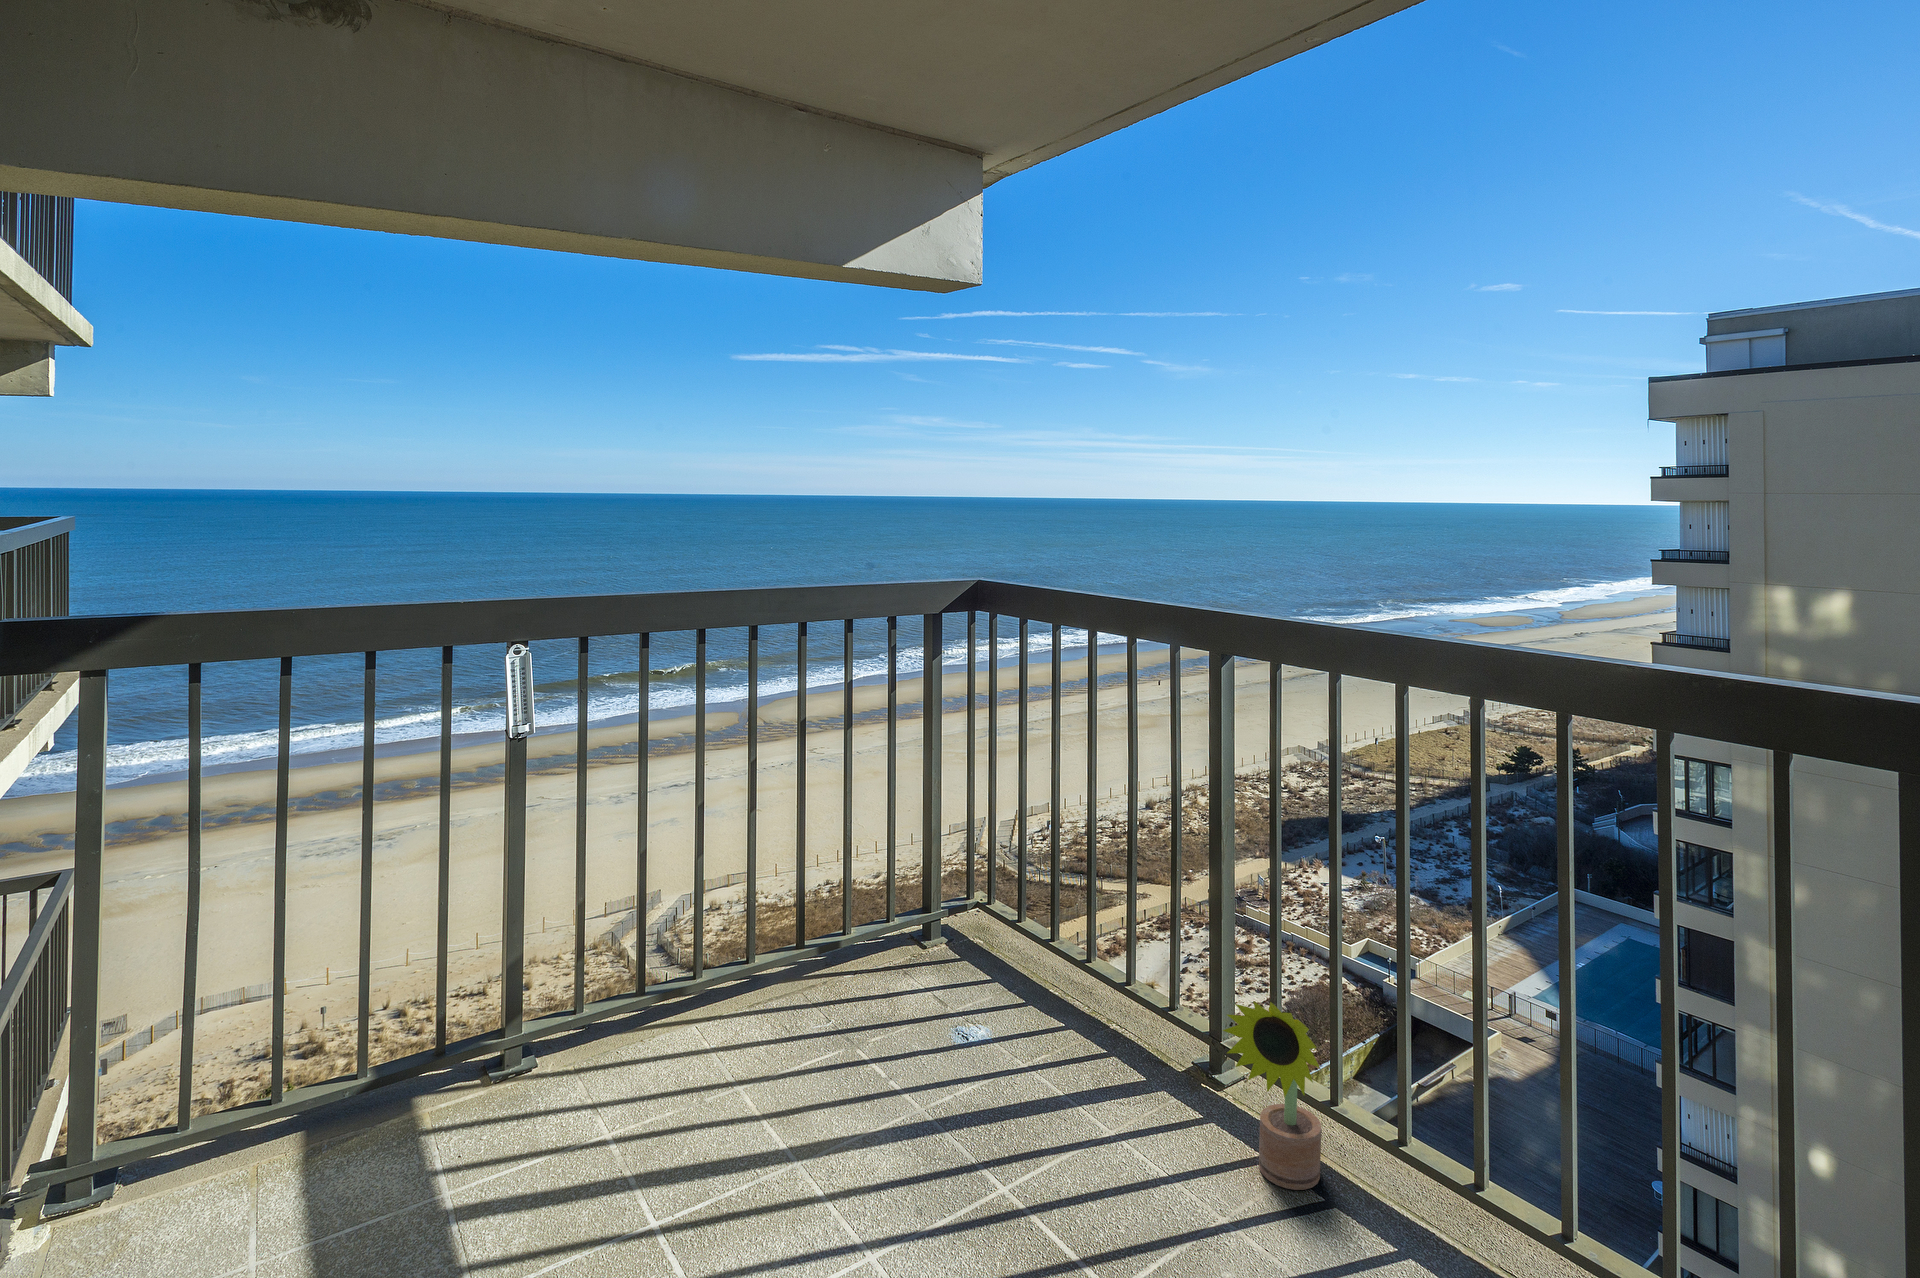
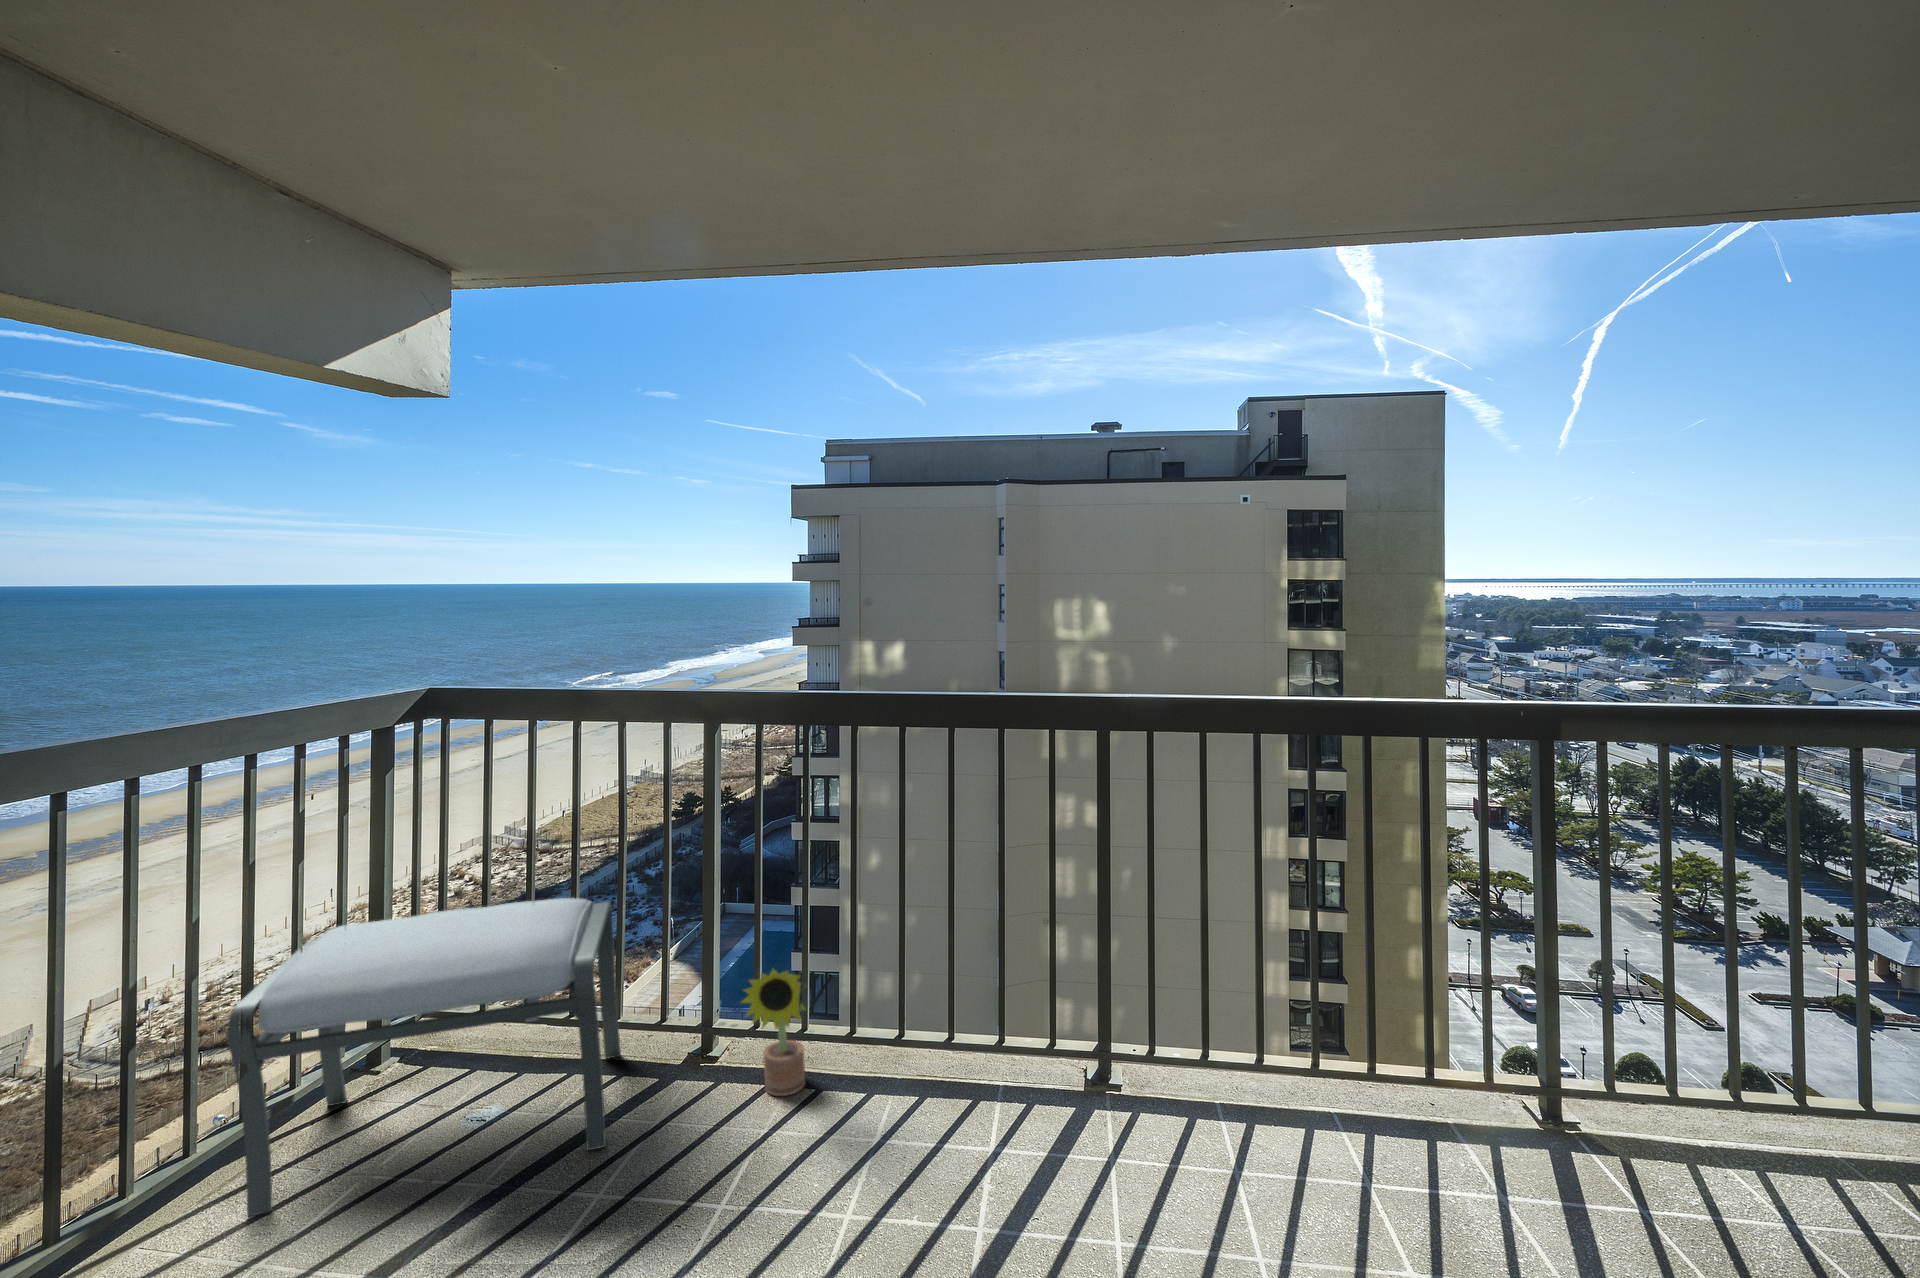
ottoman: none [753,796,1132,1133] -> present [227,898,621,1216]

